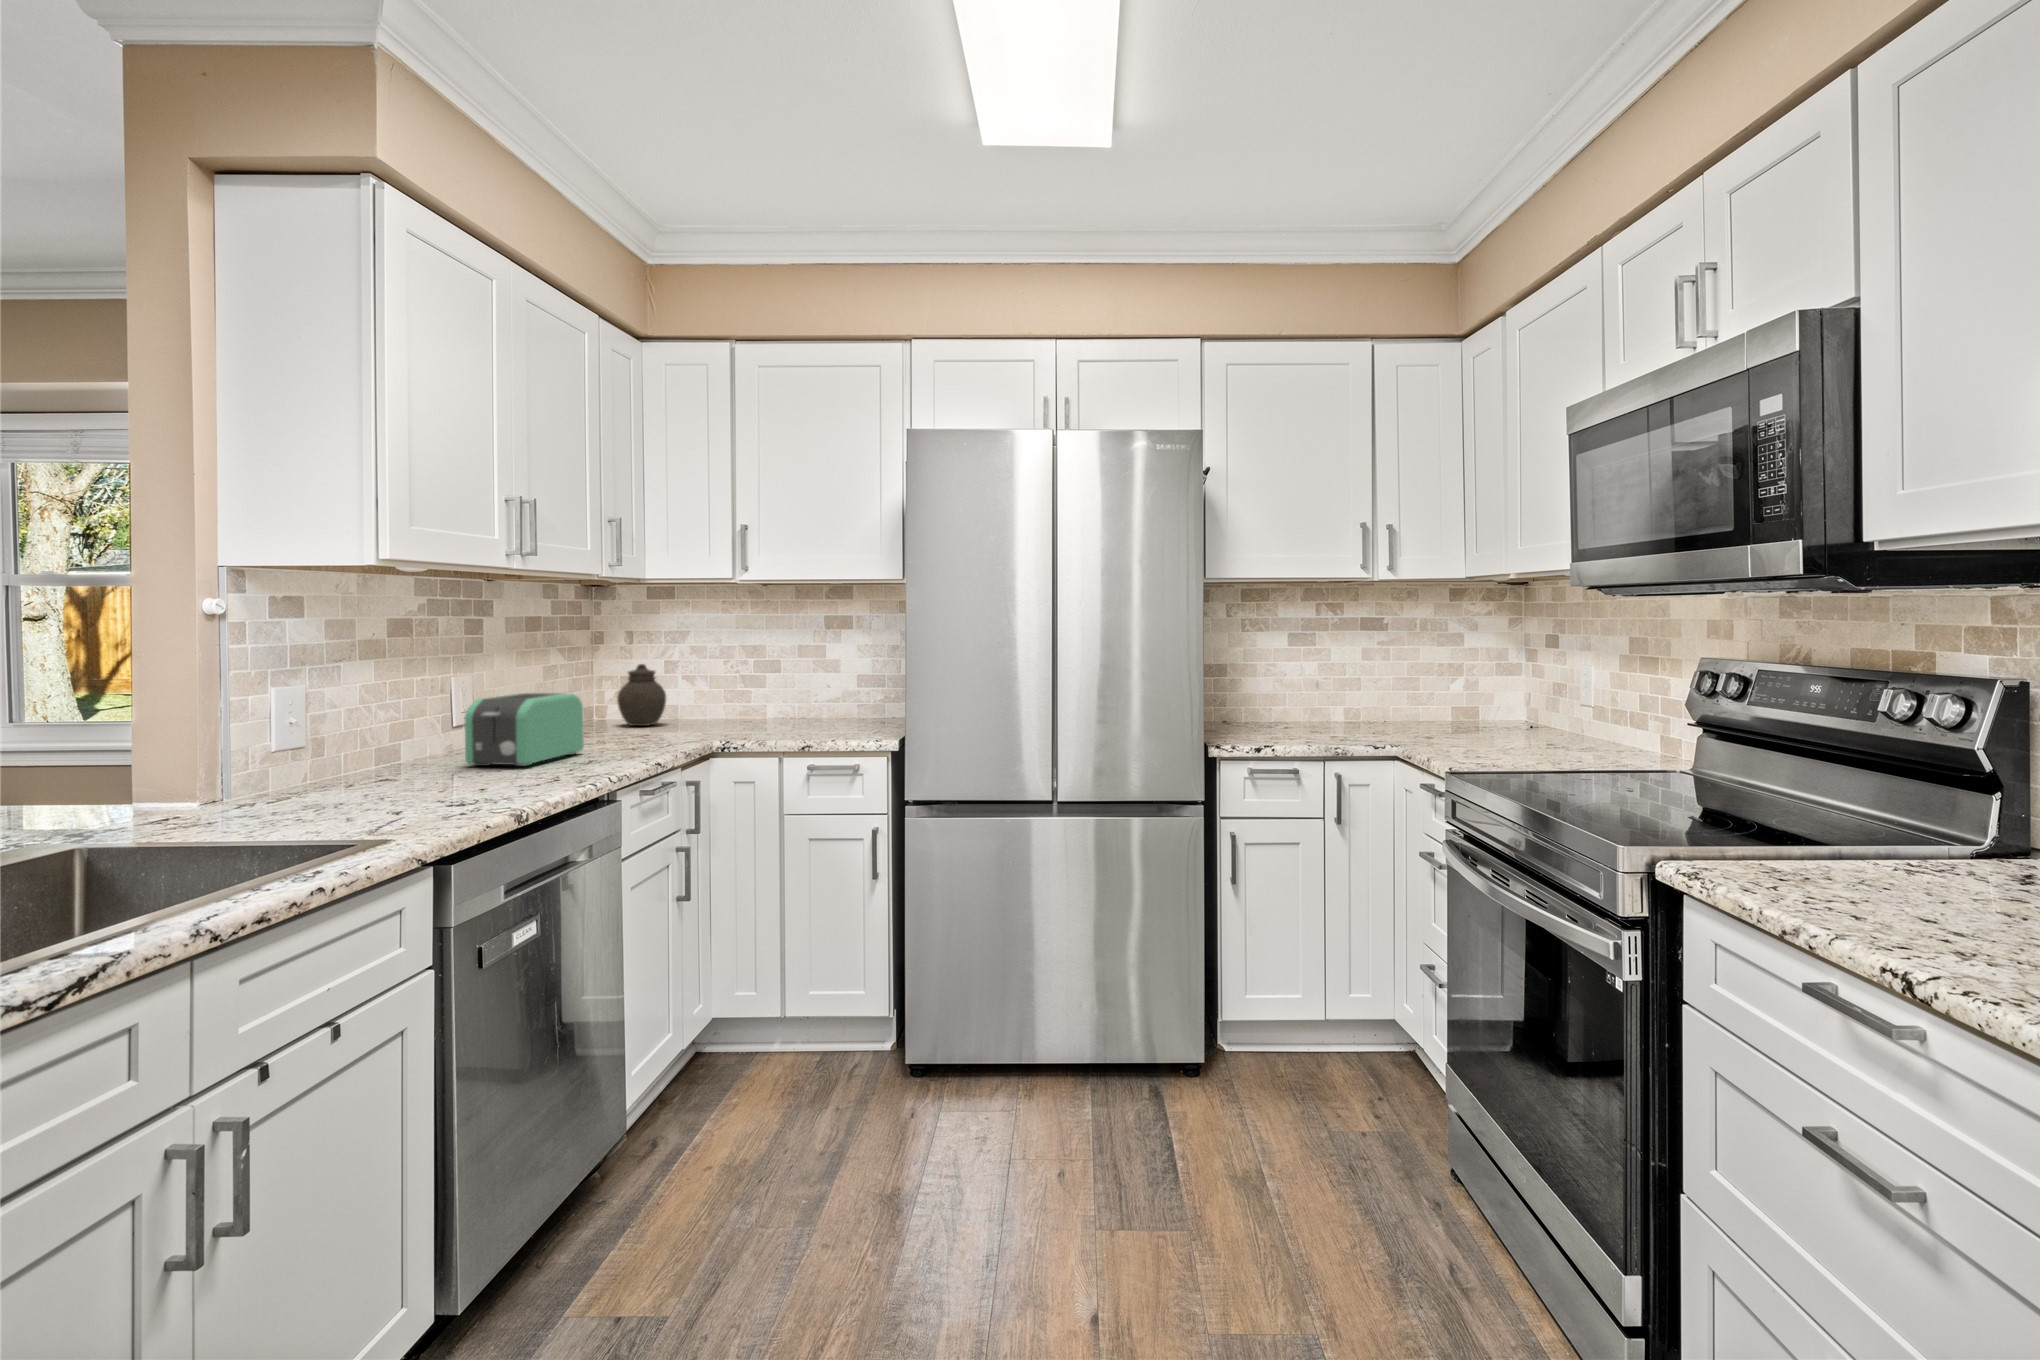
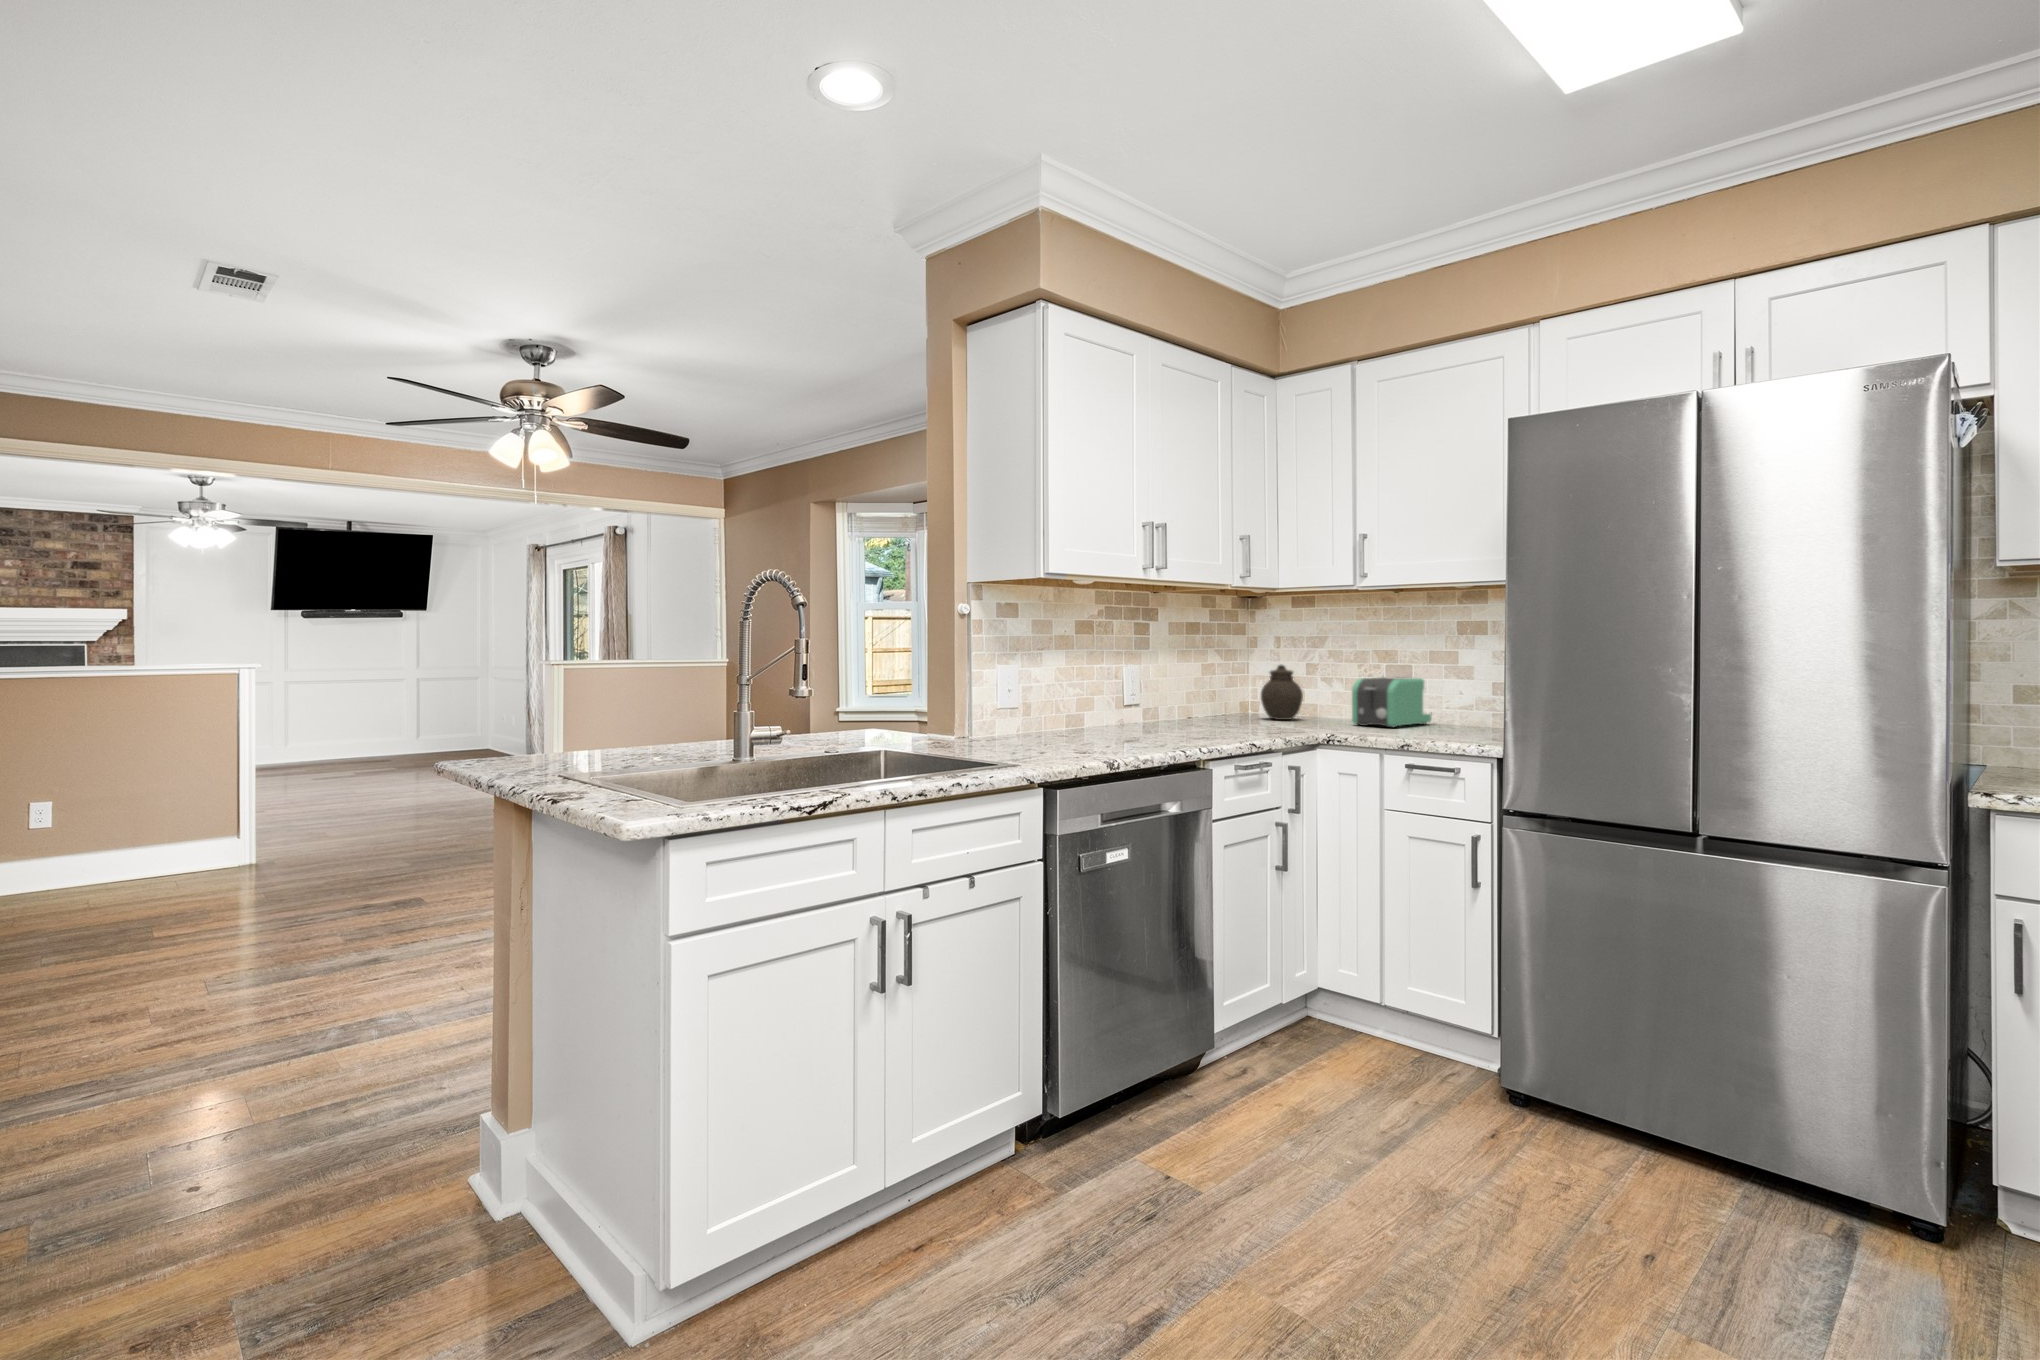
toaster: present [465,693,584,766] -> present [1352,677,1432,727]

